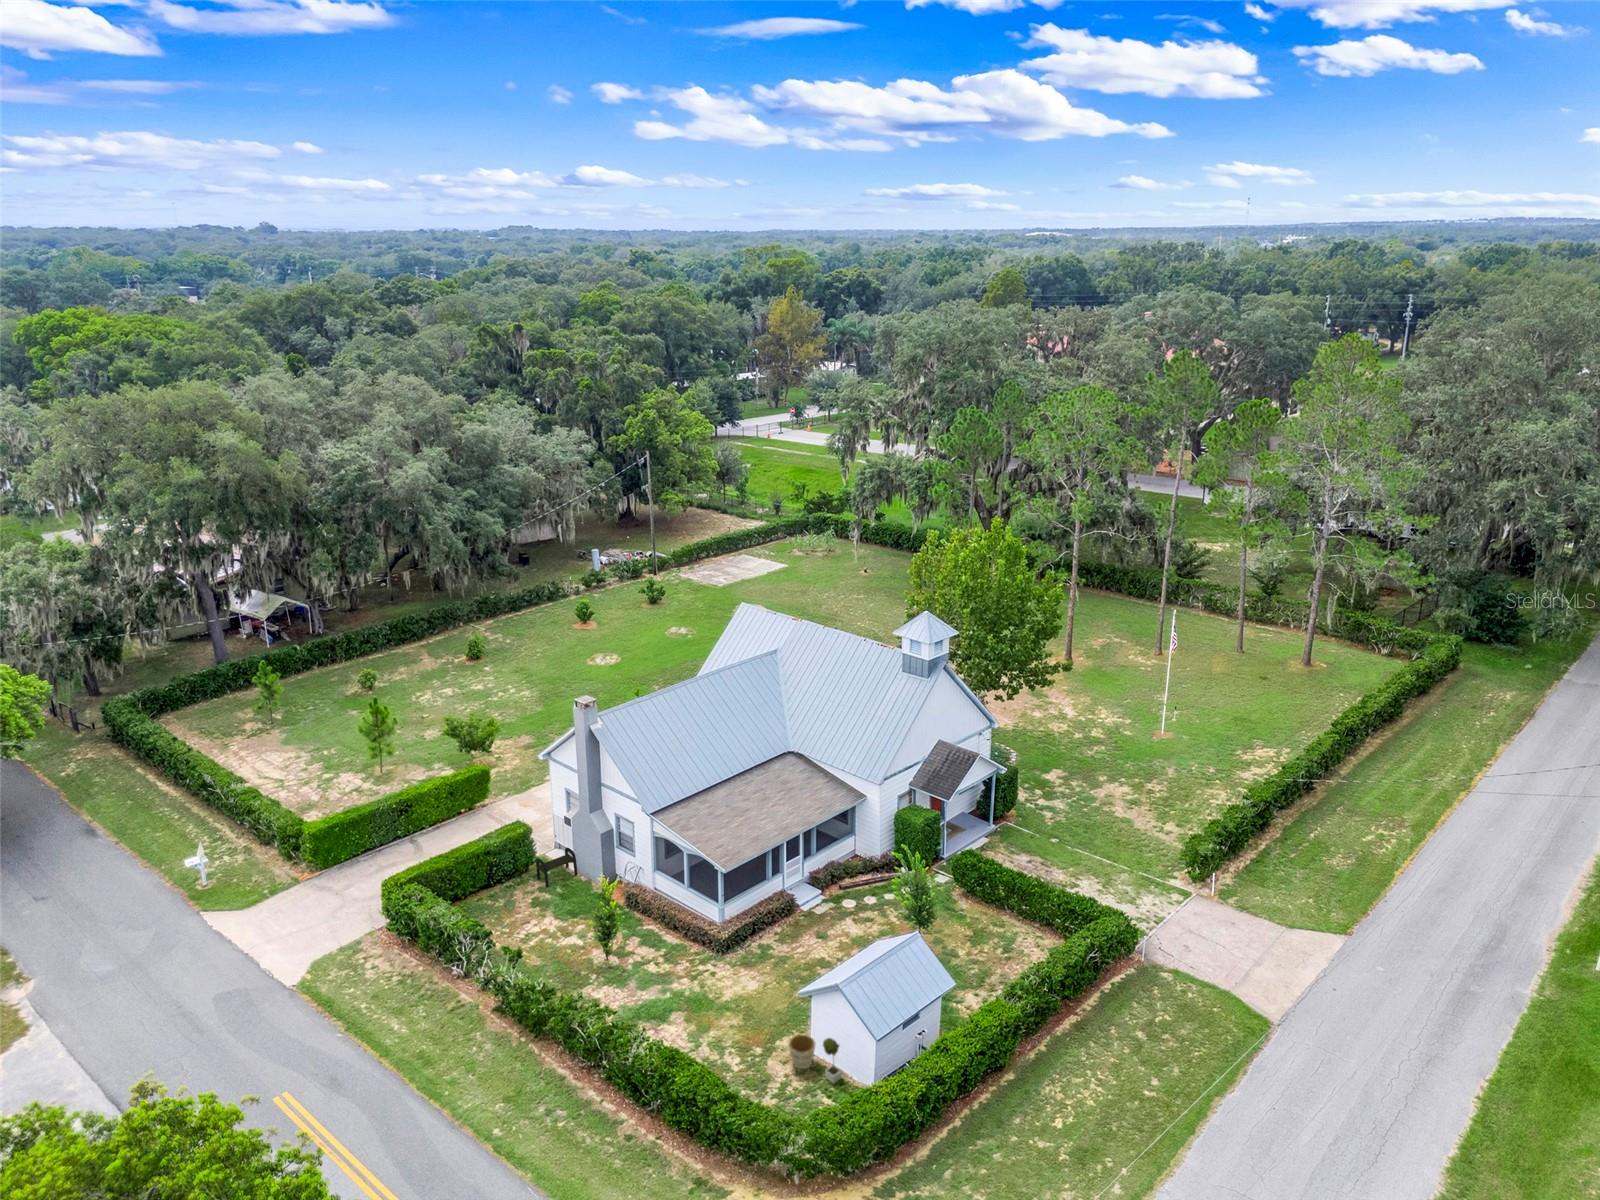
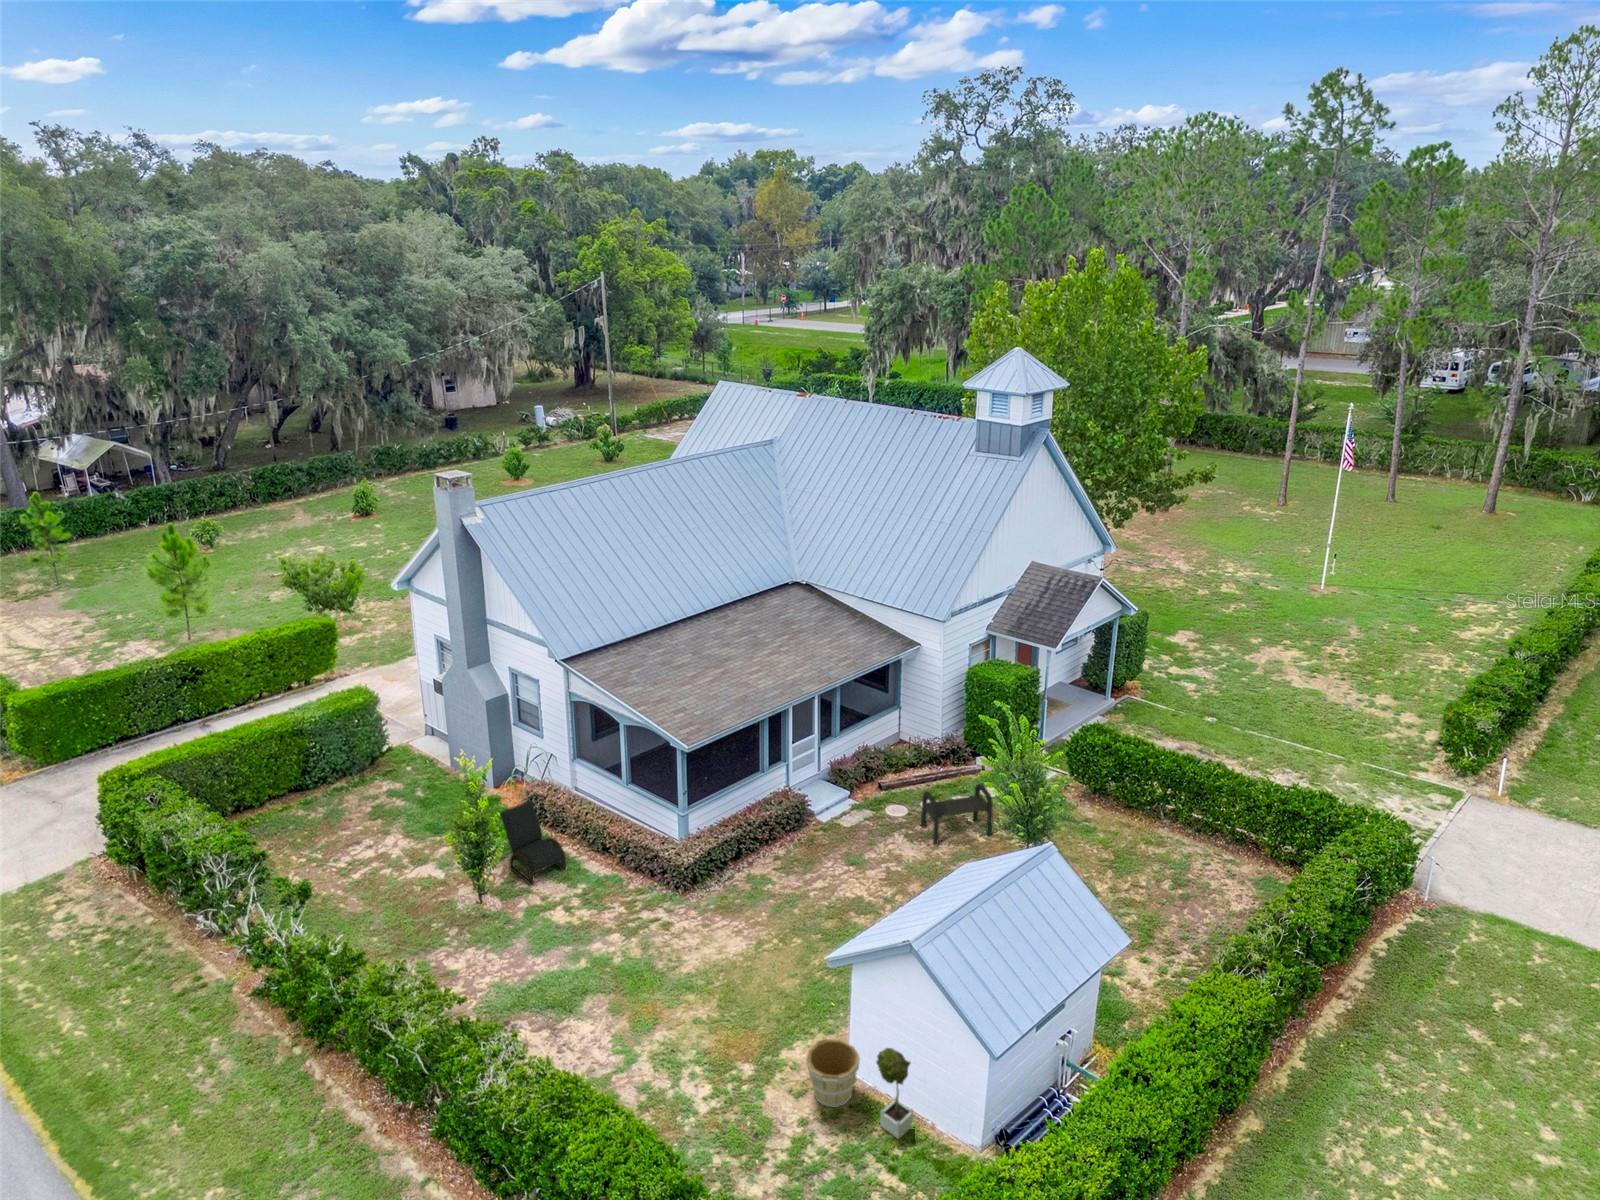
bench: present [536,848,577,887] -> present [921,783,993,845]
lounge chair: none [615,899,653,950] -> present [500,801,566,885]

